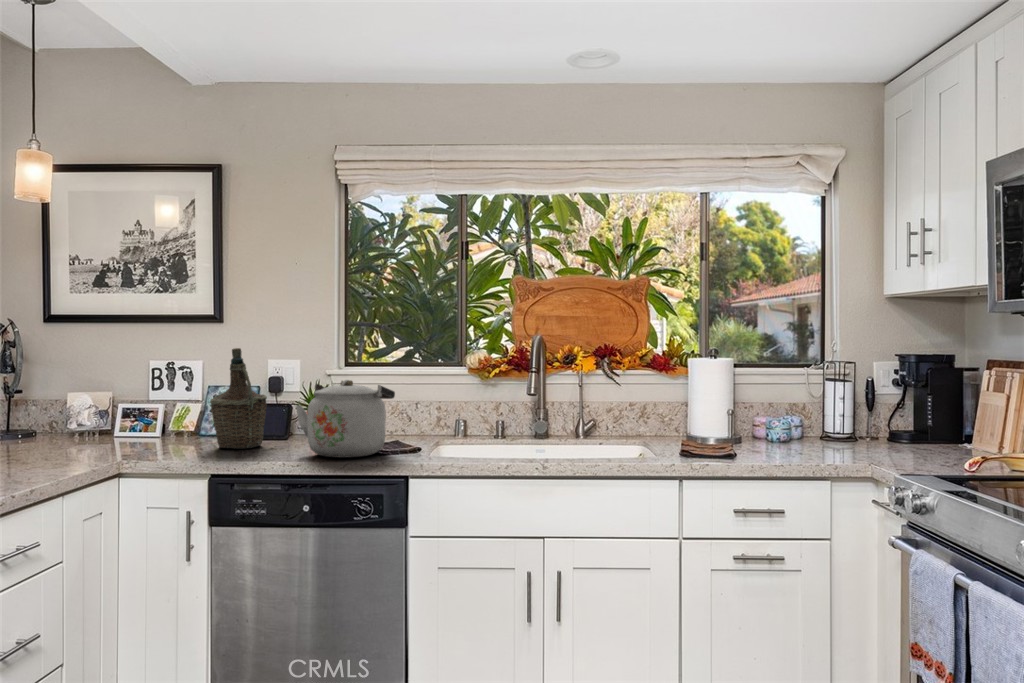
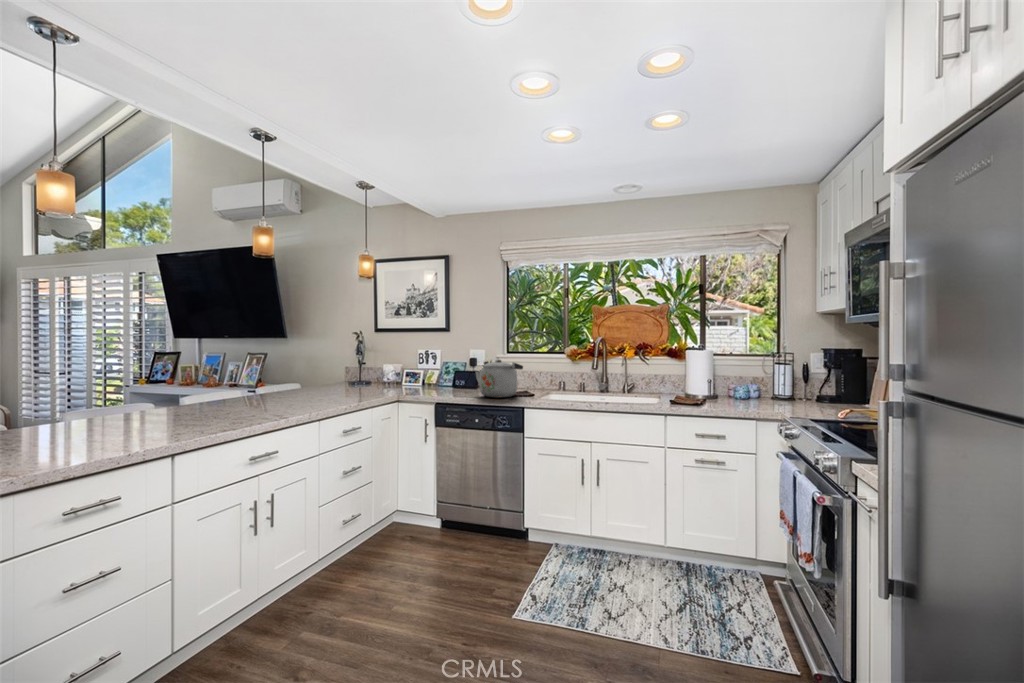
bottle: present [210,348,267,448] -> none [439,344,466,392]

